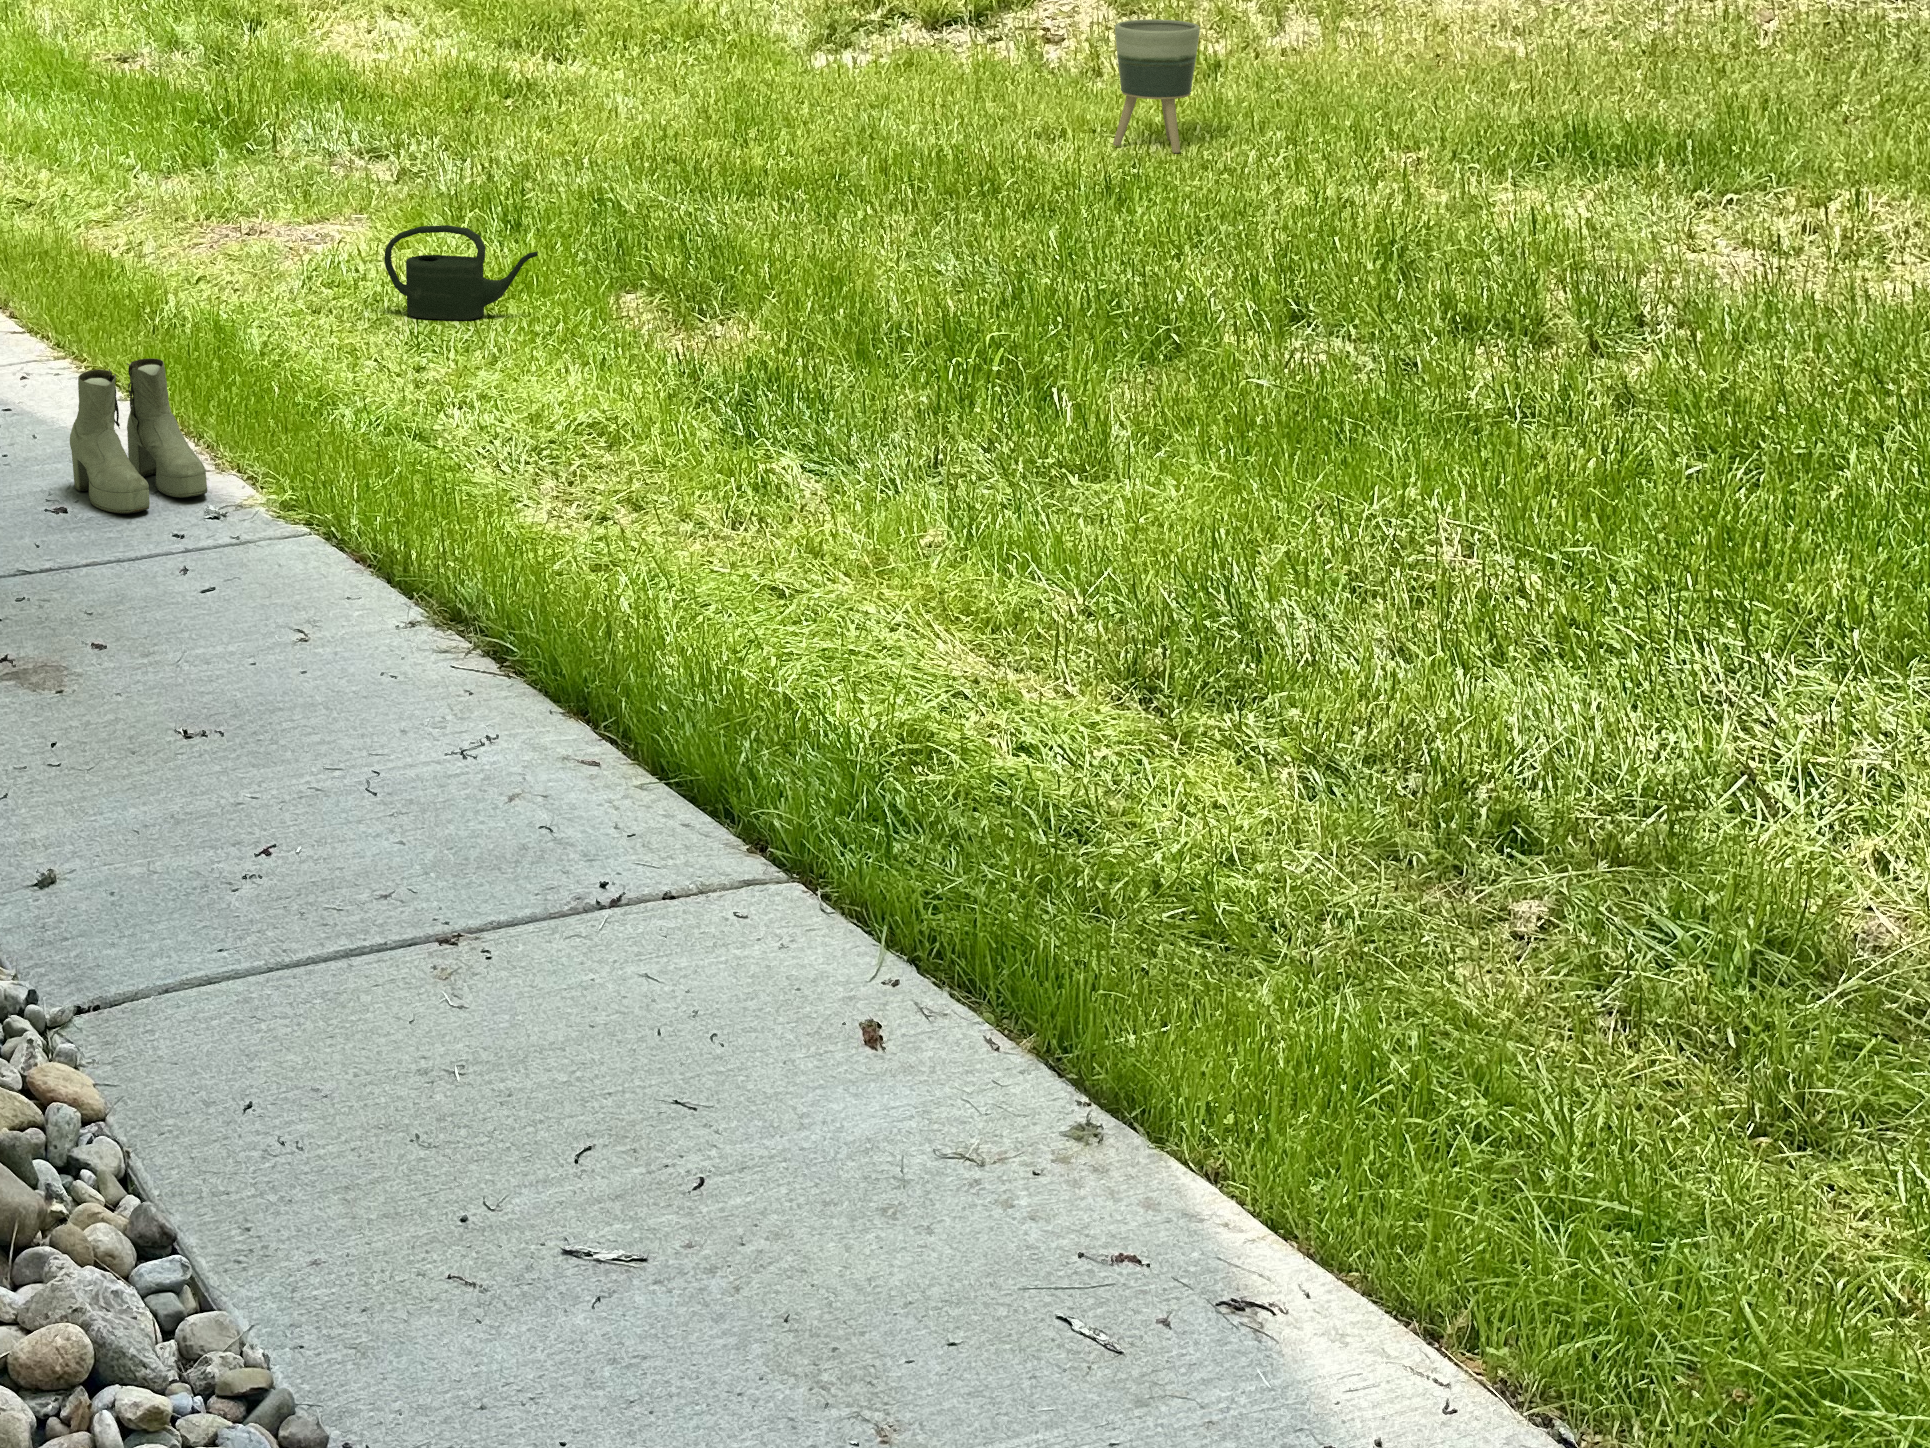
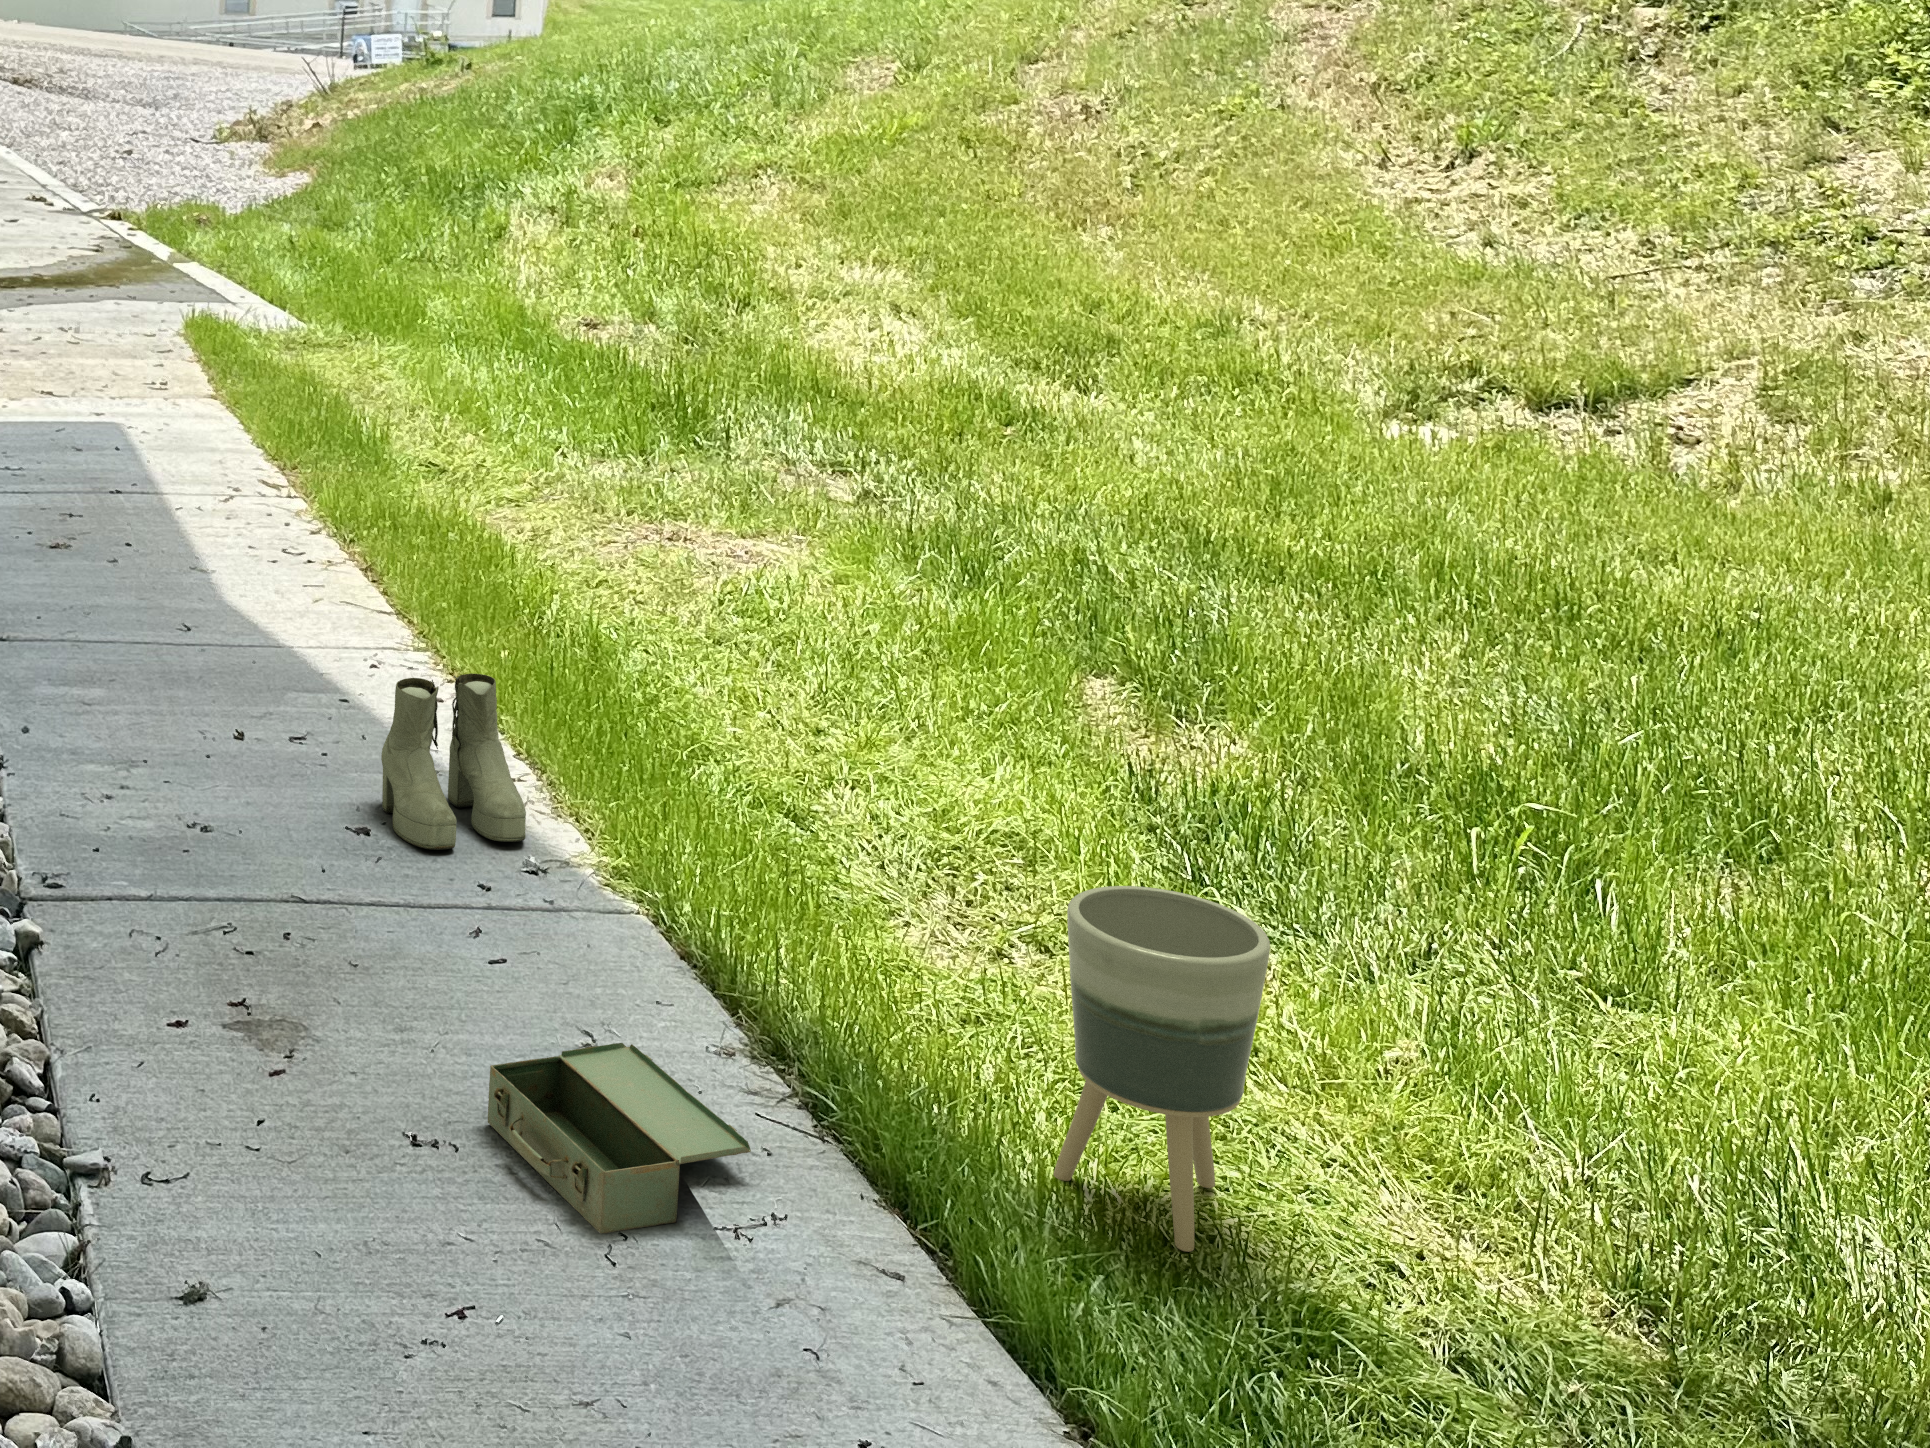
planter: present [1113,19,1200,153] -> present [1053,886,1270,1252]
watering can: present [384,225,538,320] -> none [802,562,980,678]
toolbox: none [247,623,473,768] -> present [488,1043,751,1234]

